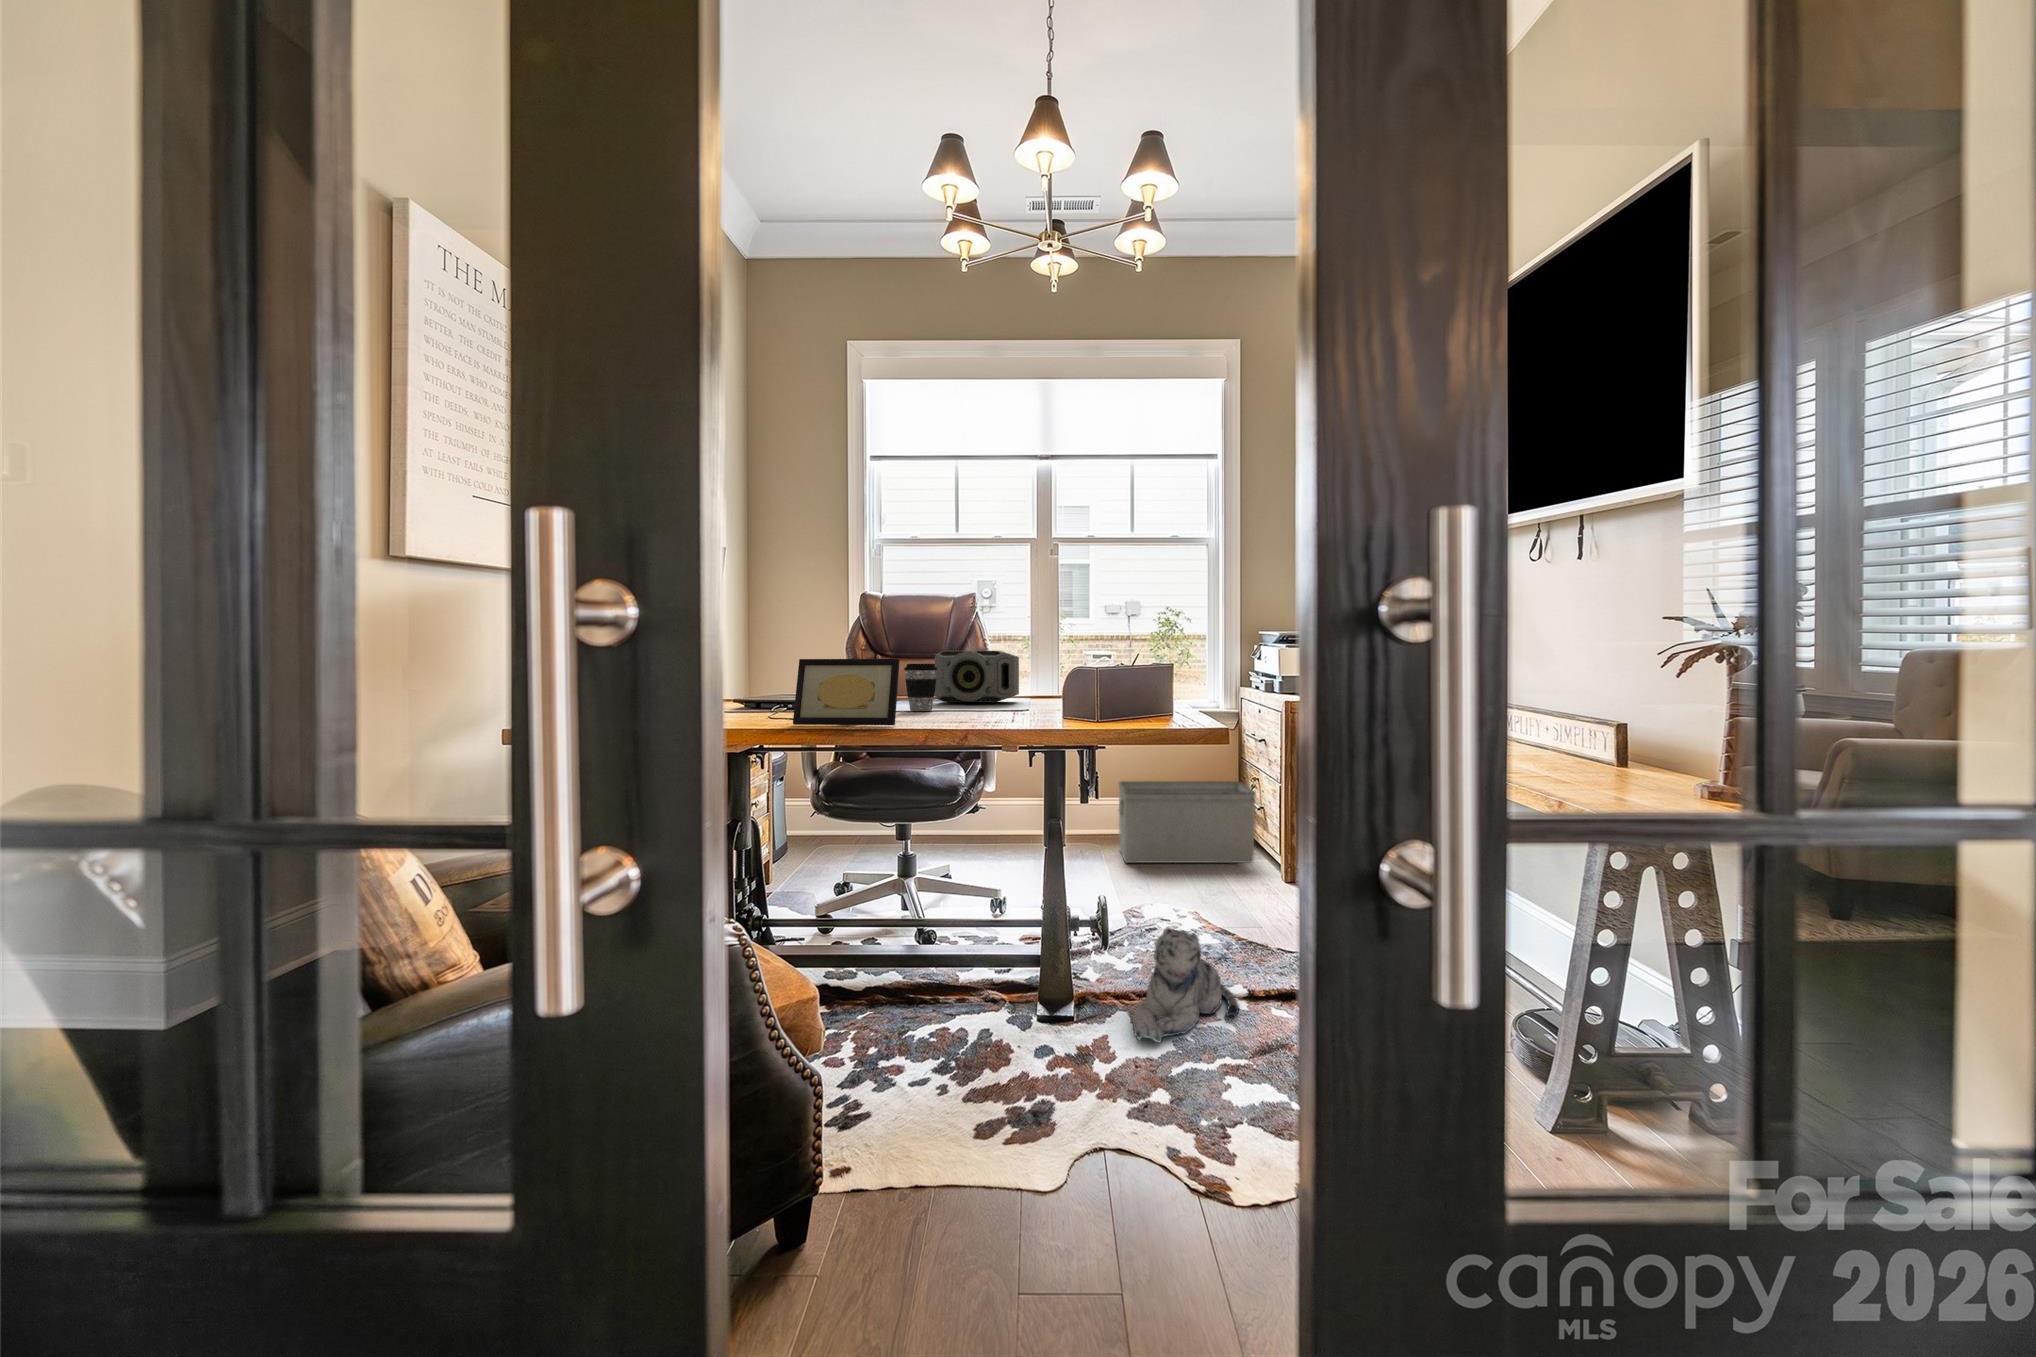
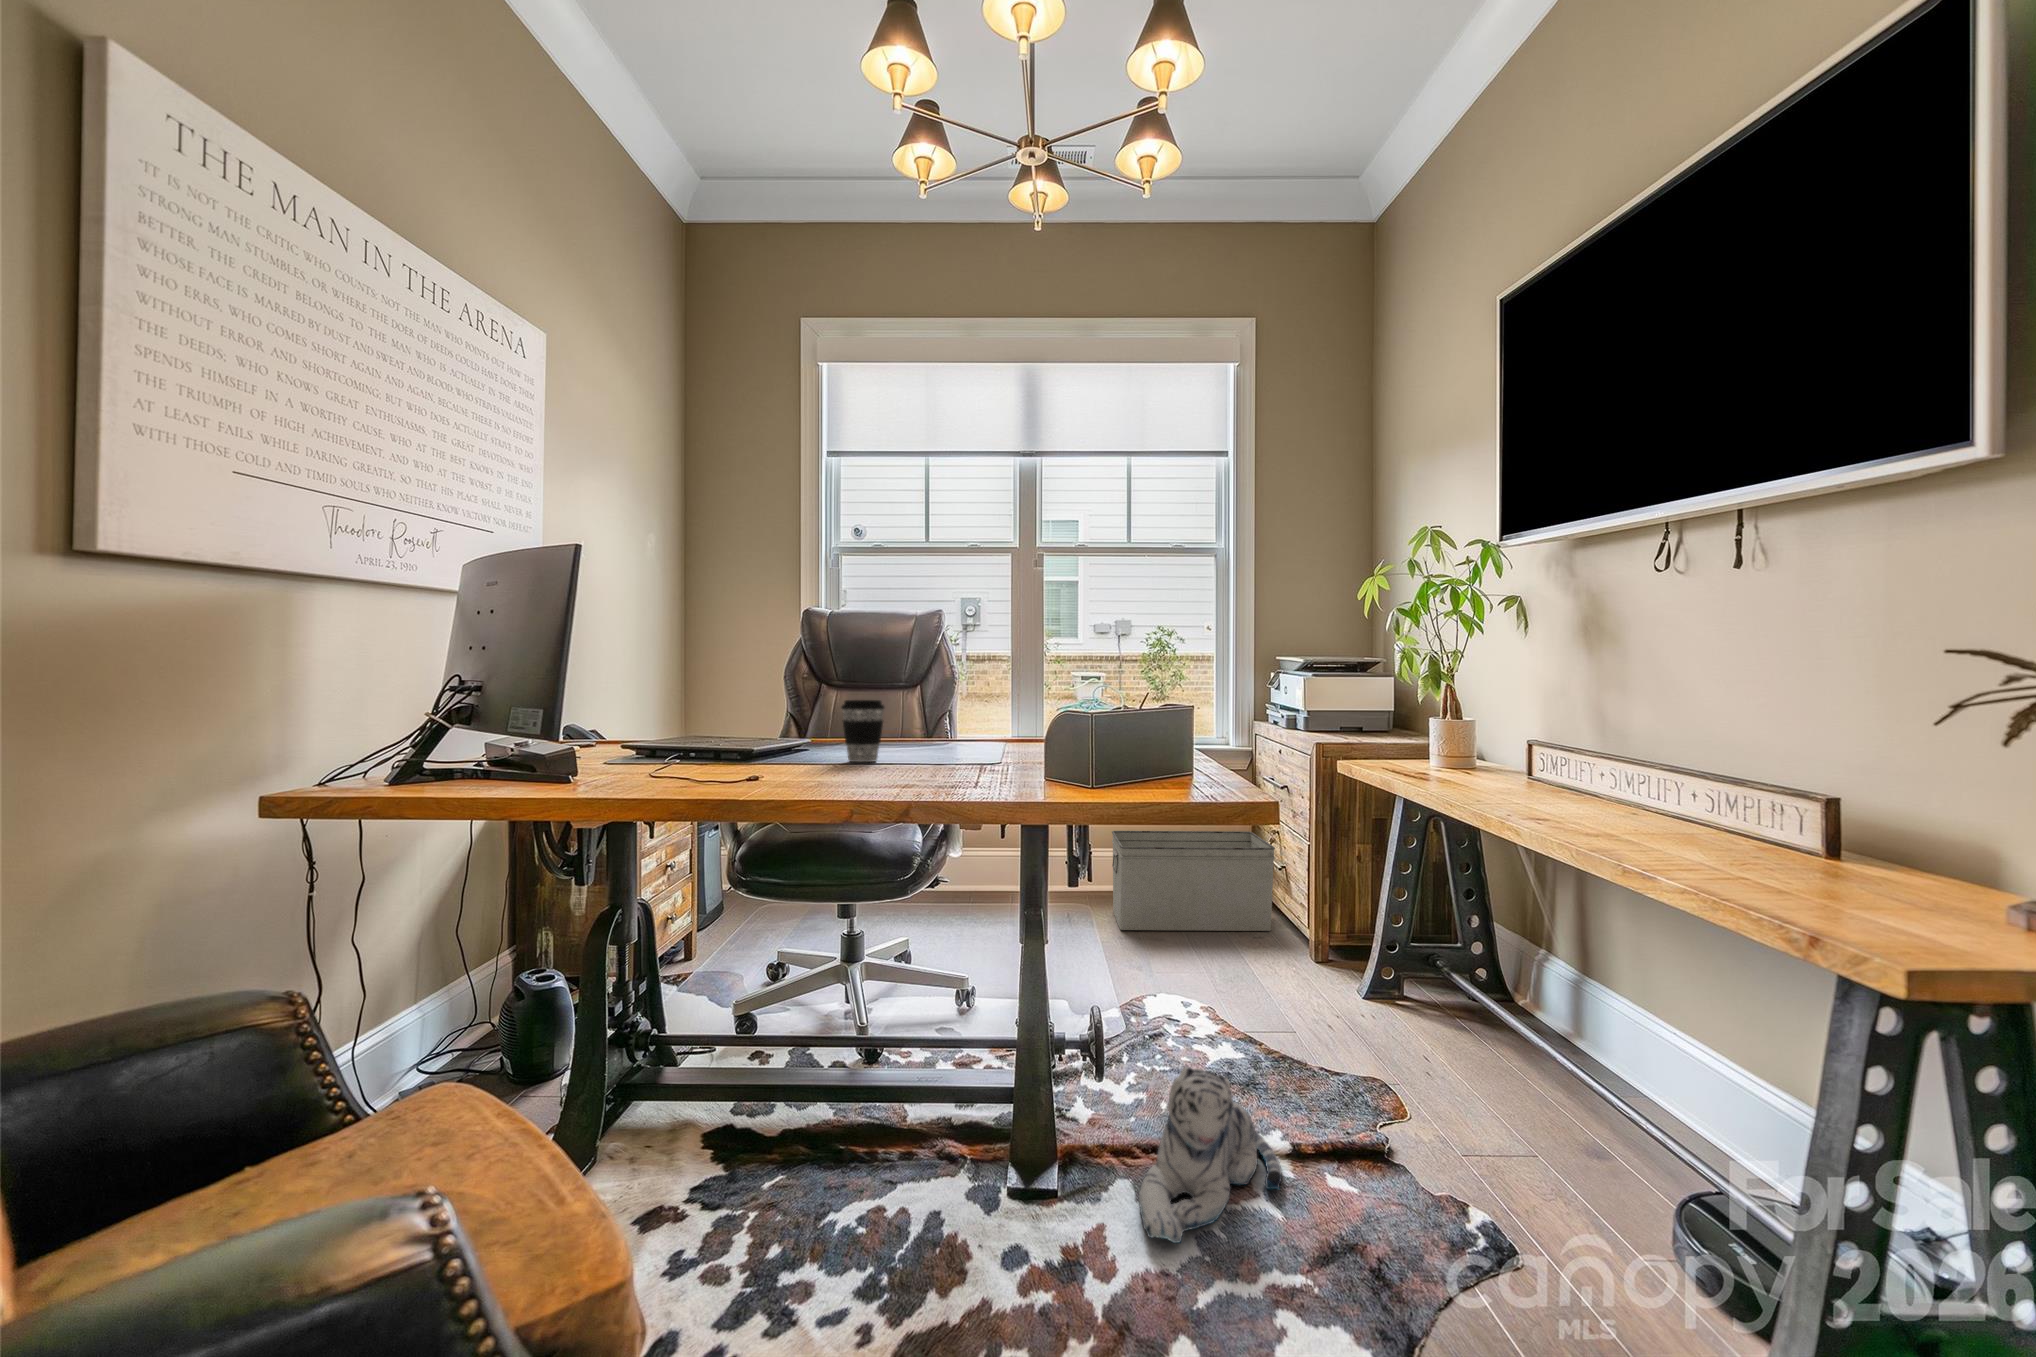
speaker: present [935,651,1019,703] -> none [887,682,994,747]
picture frame: present [793,659,900,725] -> none [664,698,818,794]

